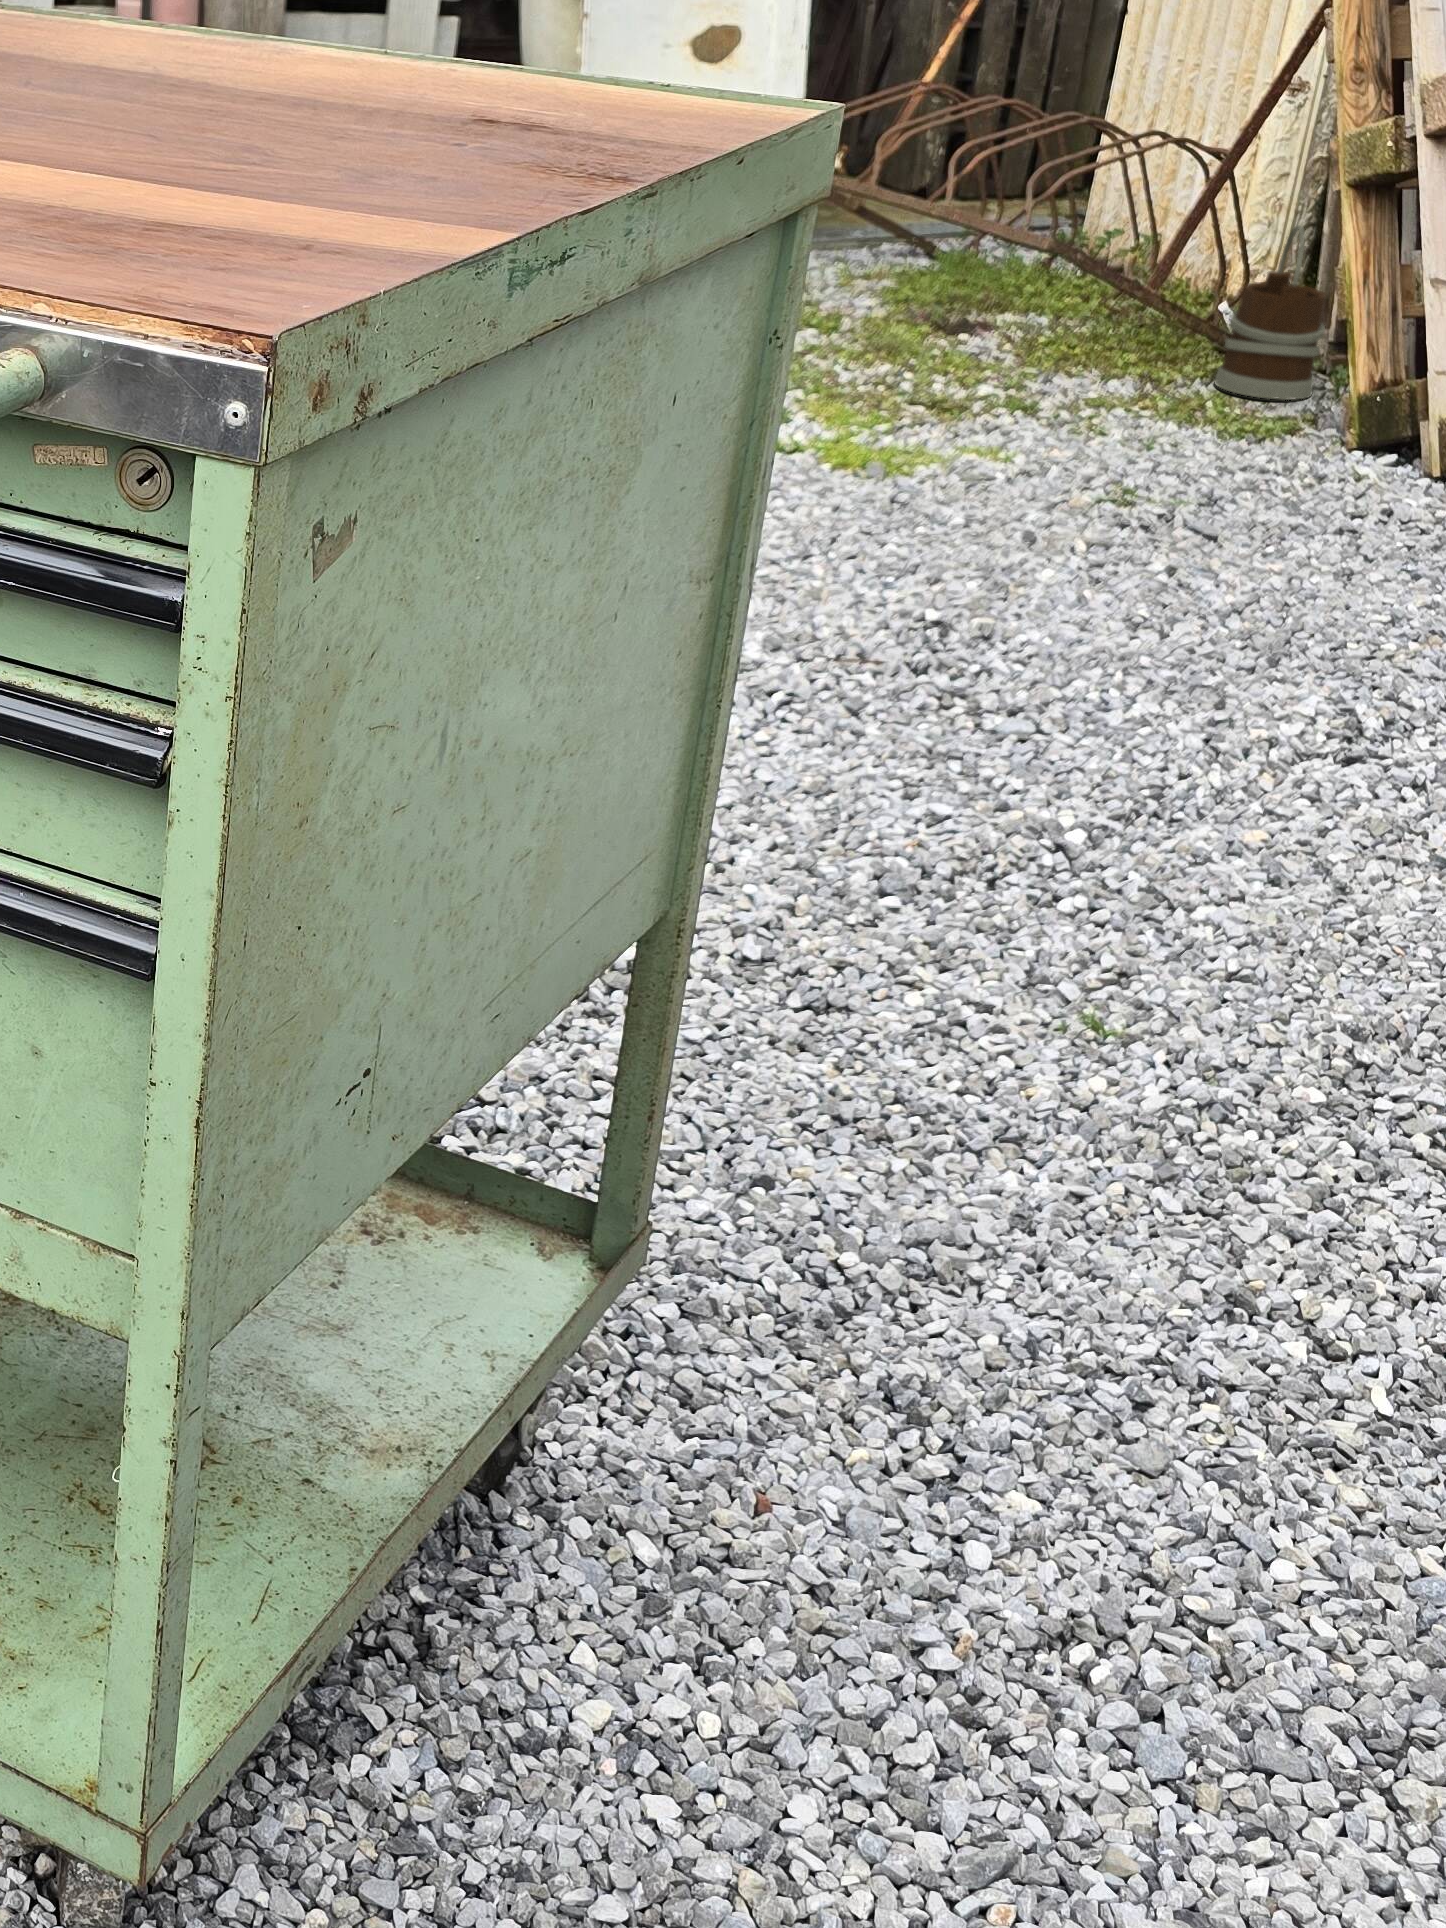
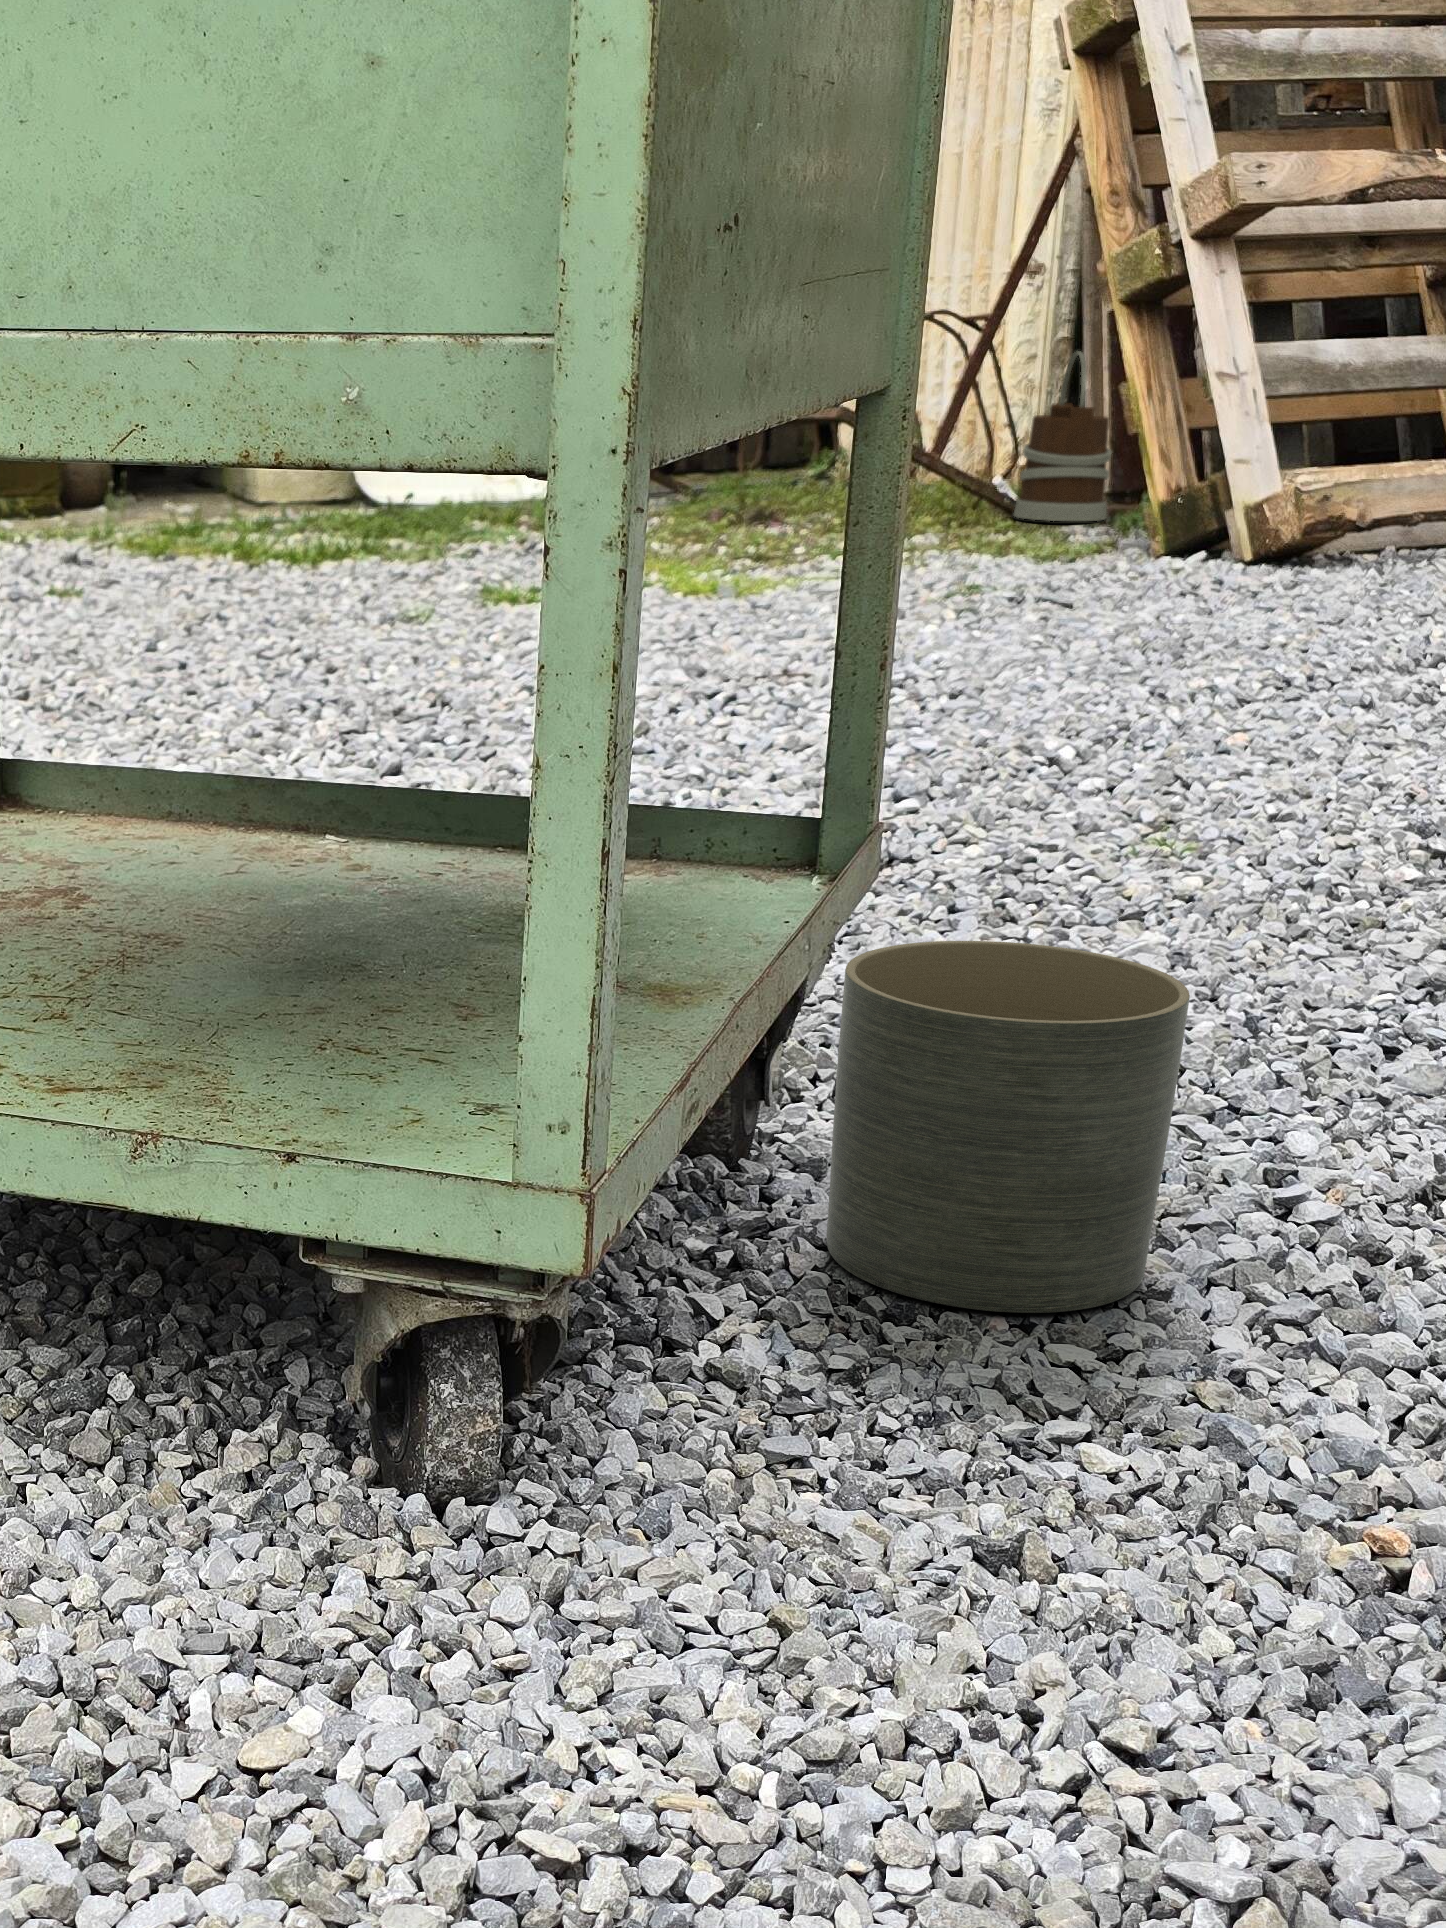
planter: none [532,1365,839,1731] -> present [827,941,1190,1313]

